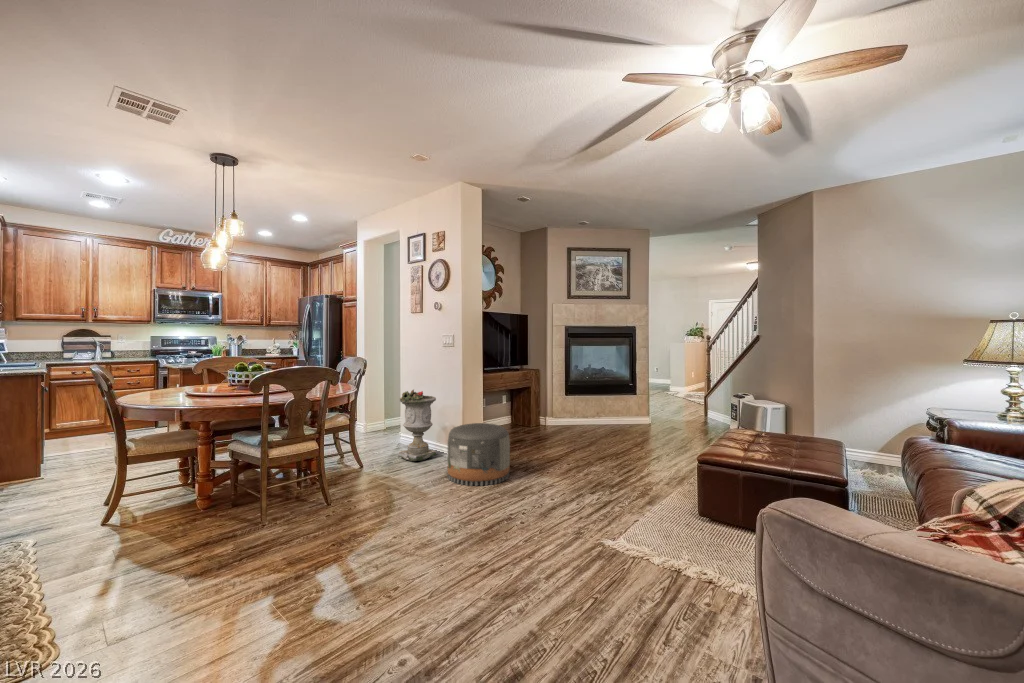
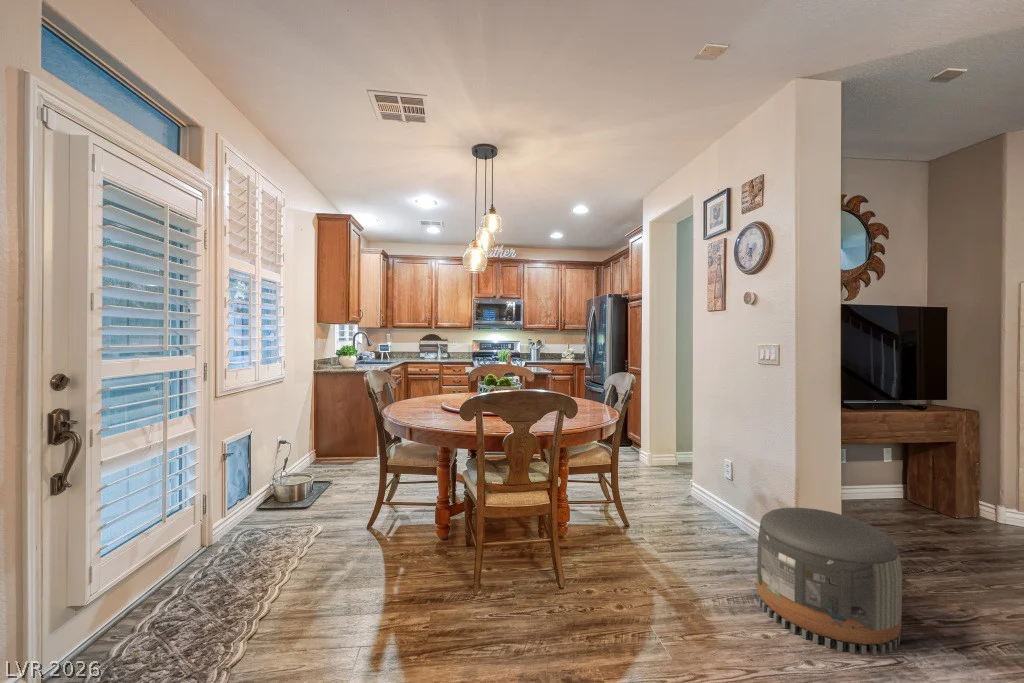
planter: present [398,390,436,461] -> none [683,426,746,542]

